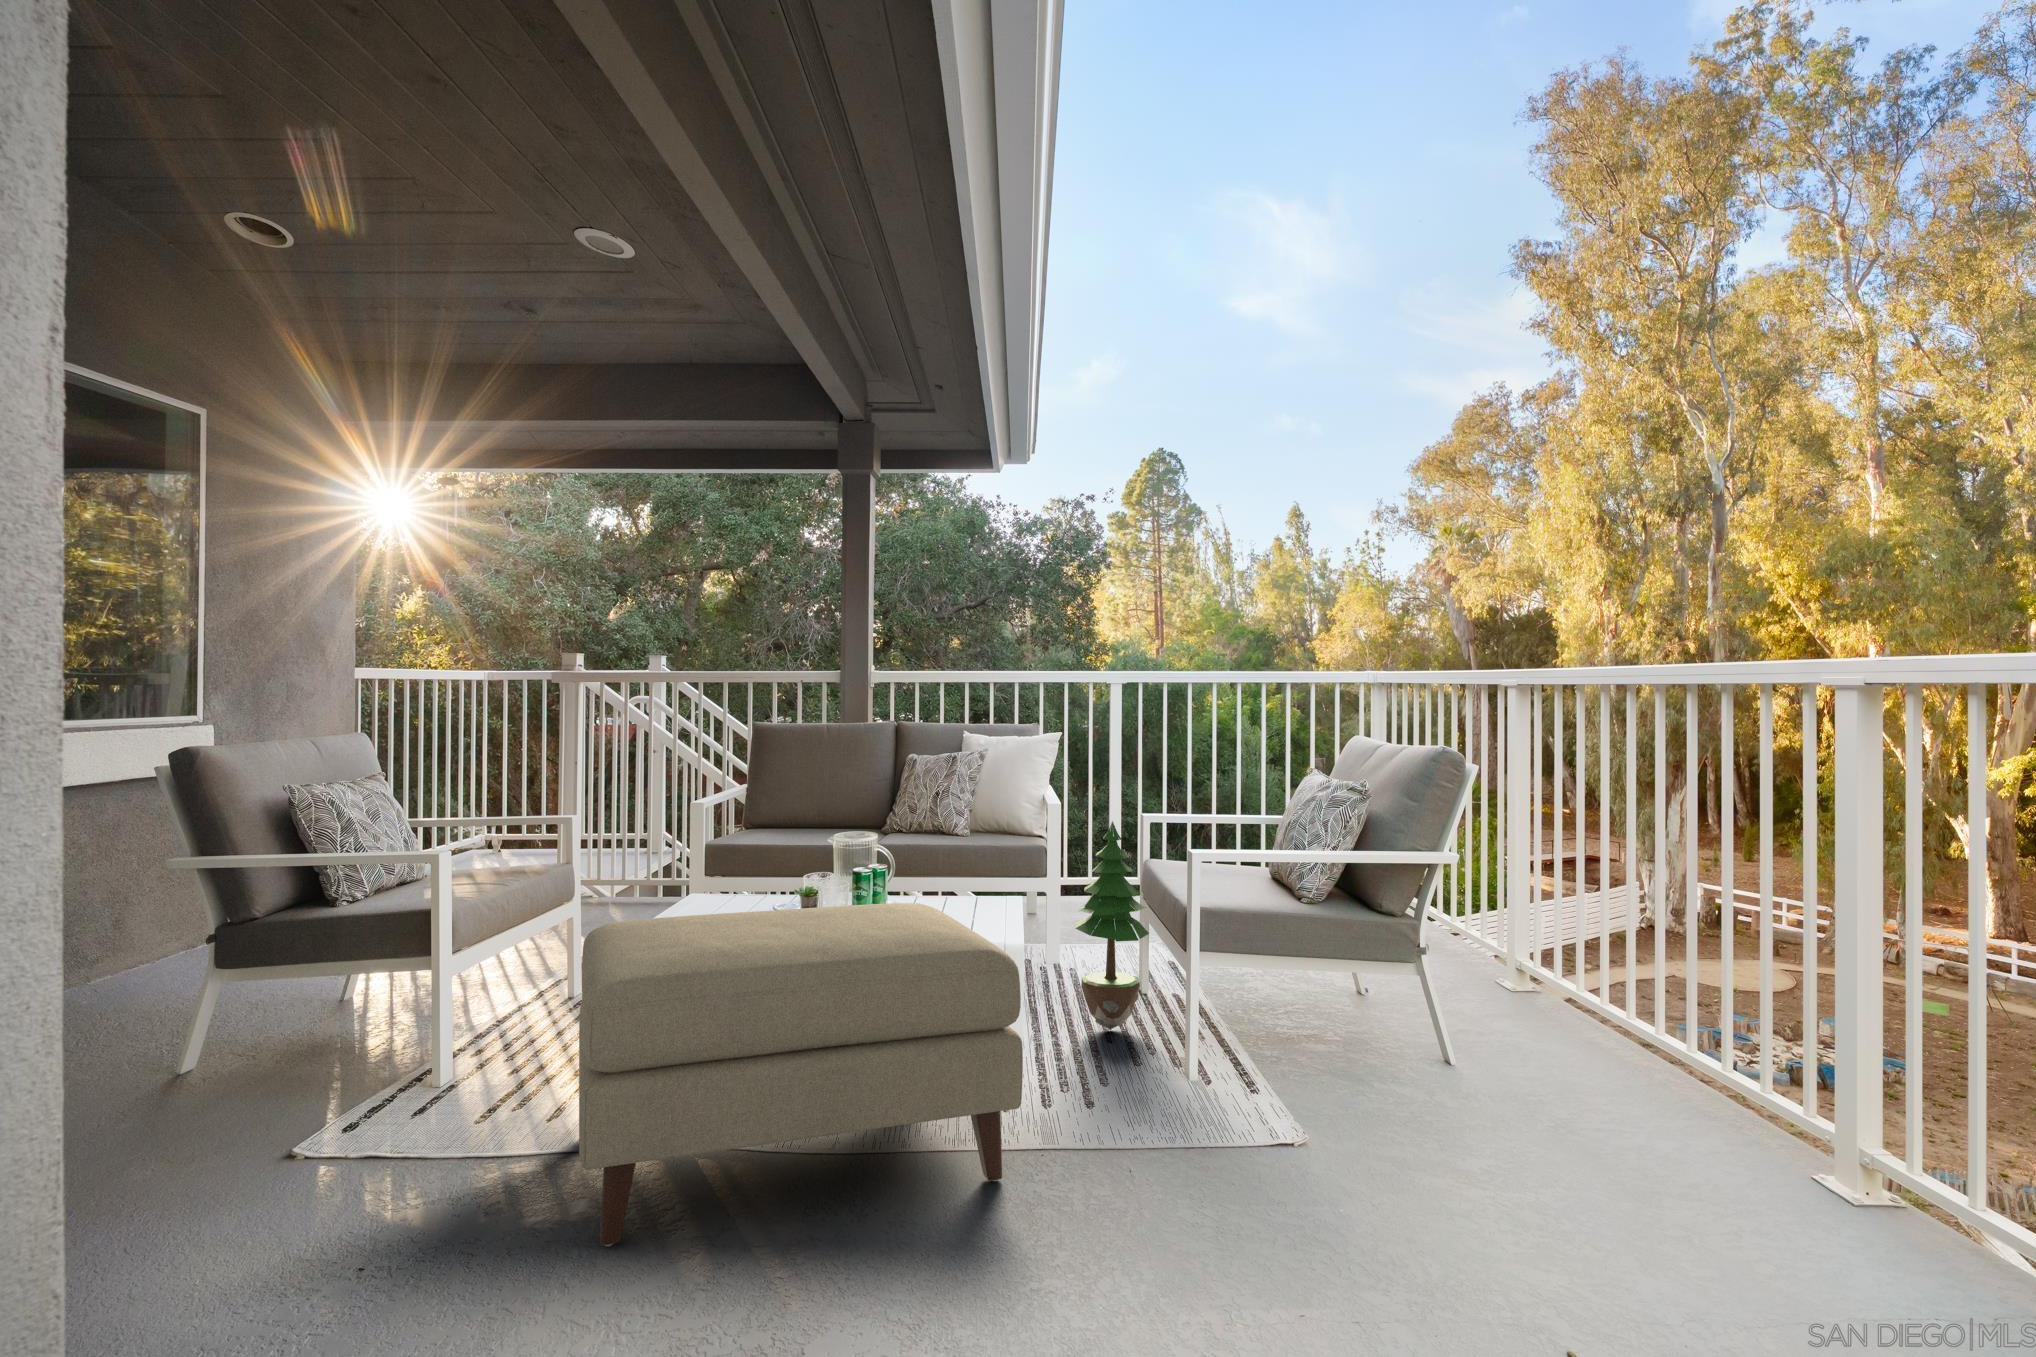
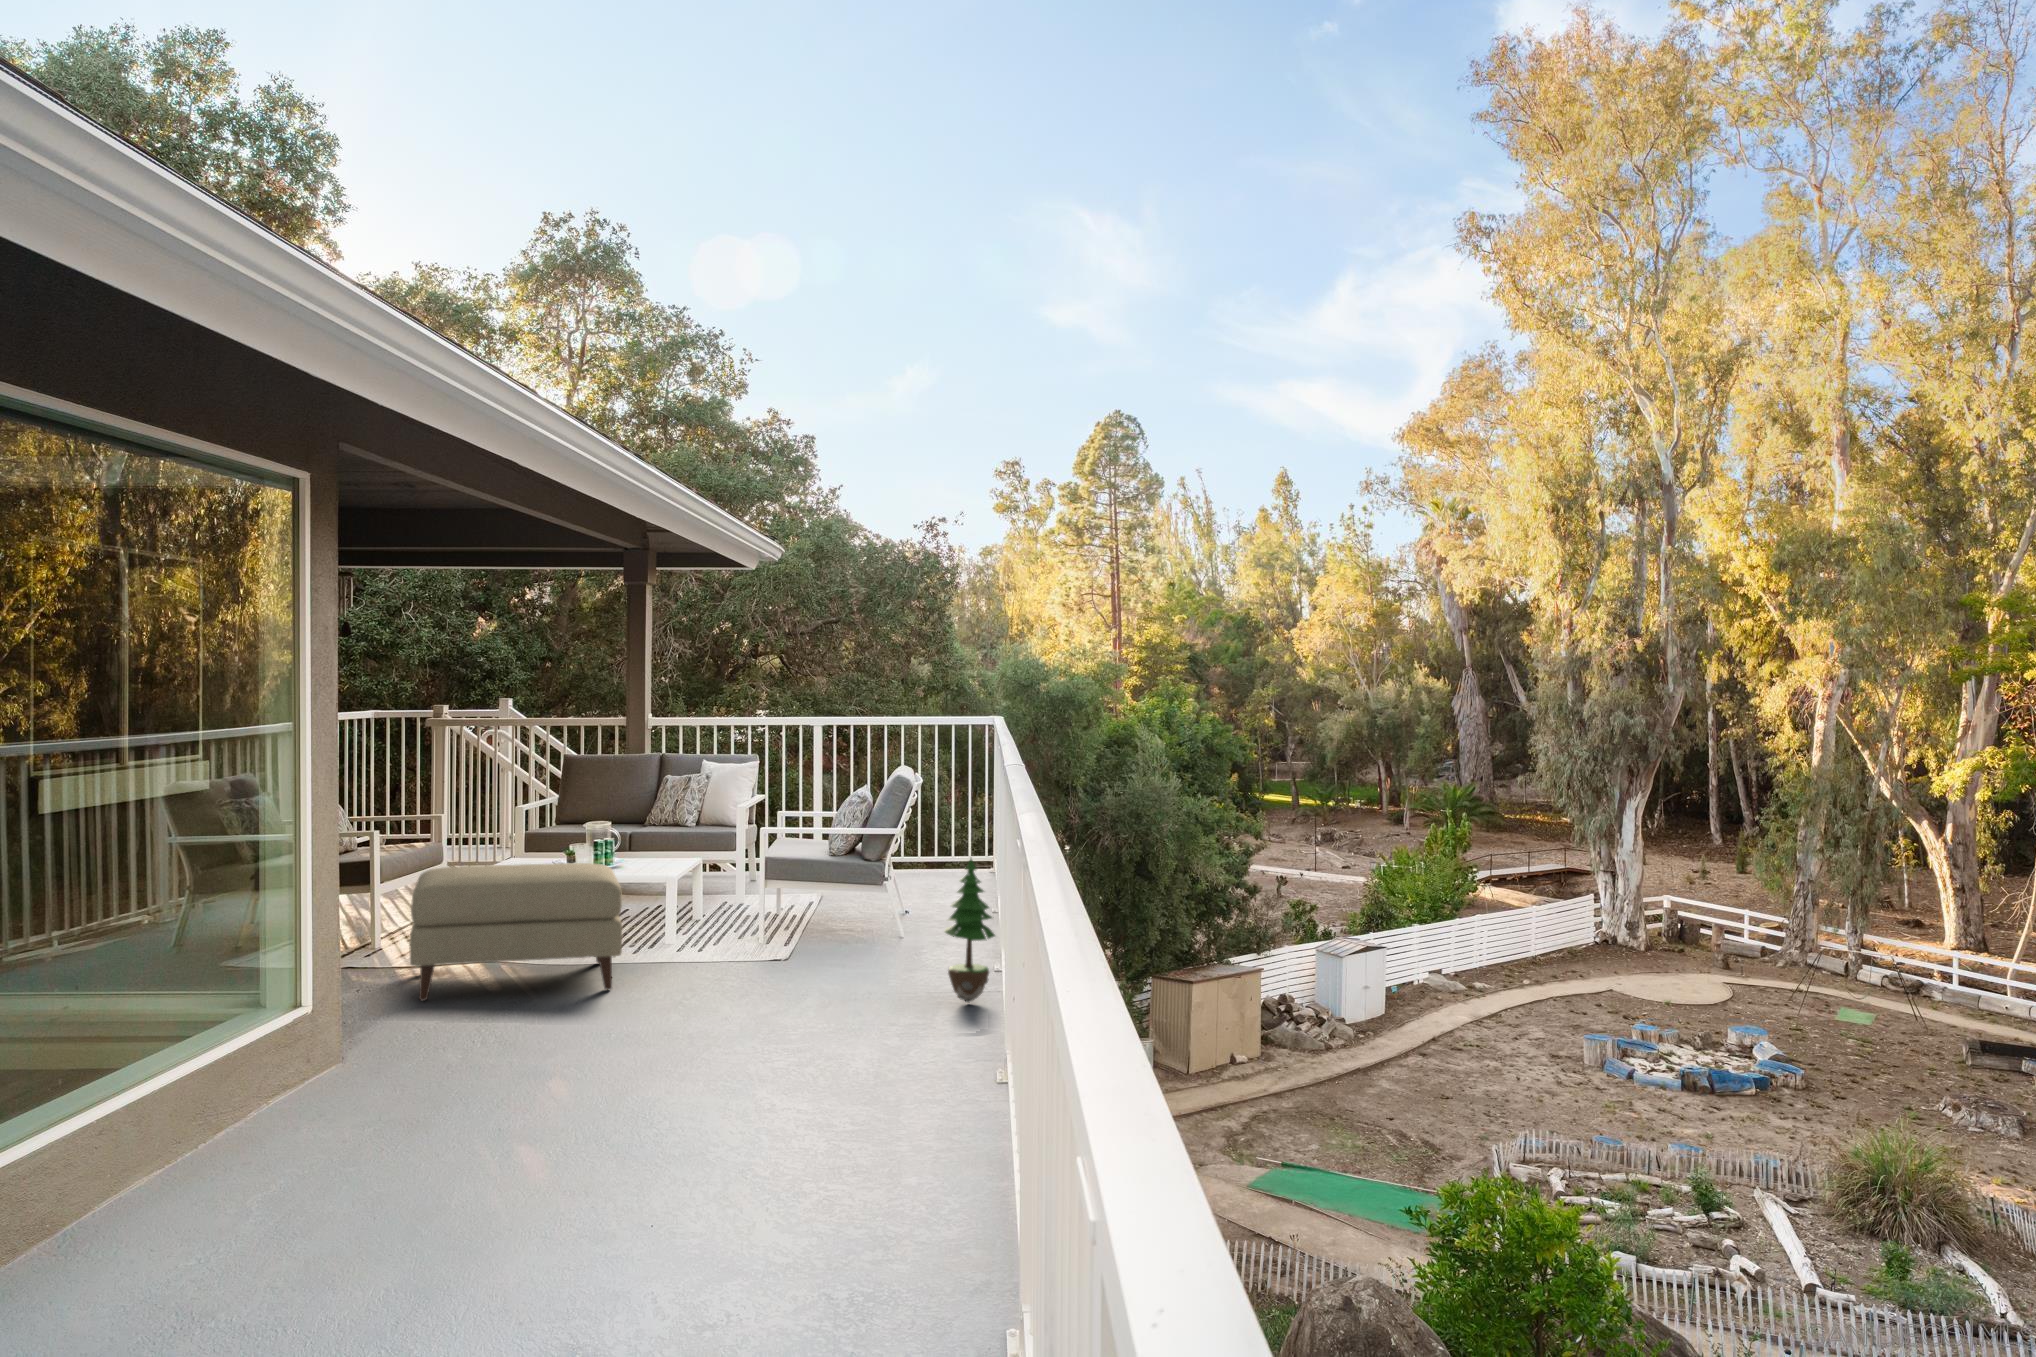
potted tree: present [1075,821,1149,1029] -> present [945,859,995,1003]

